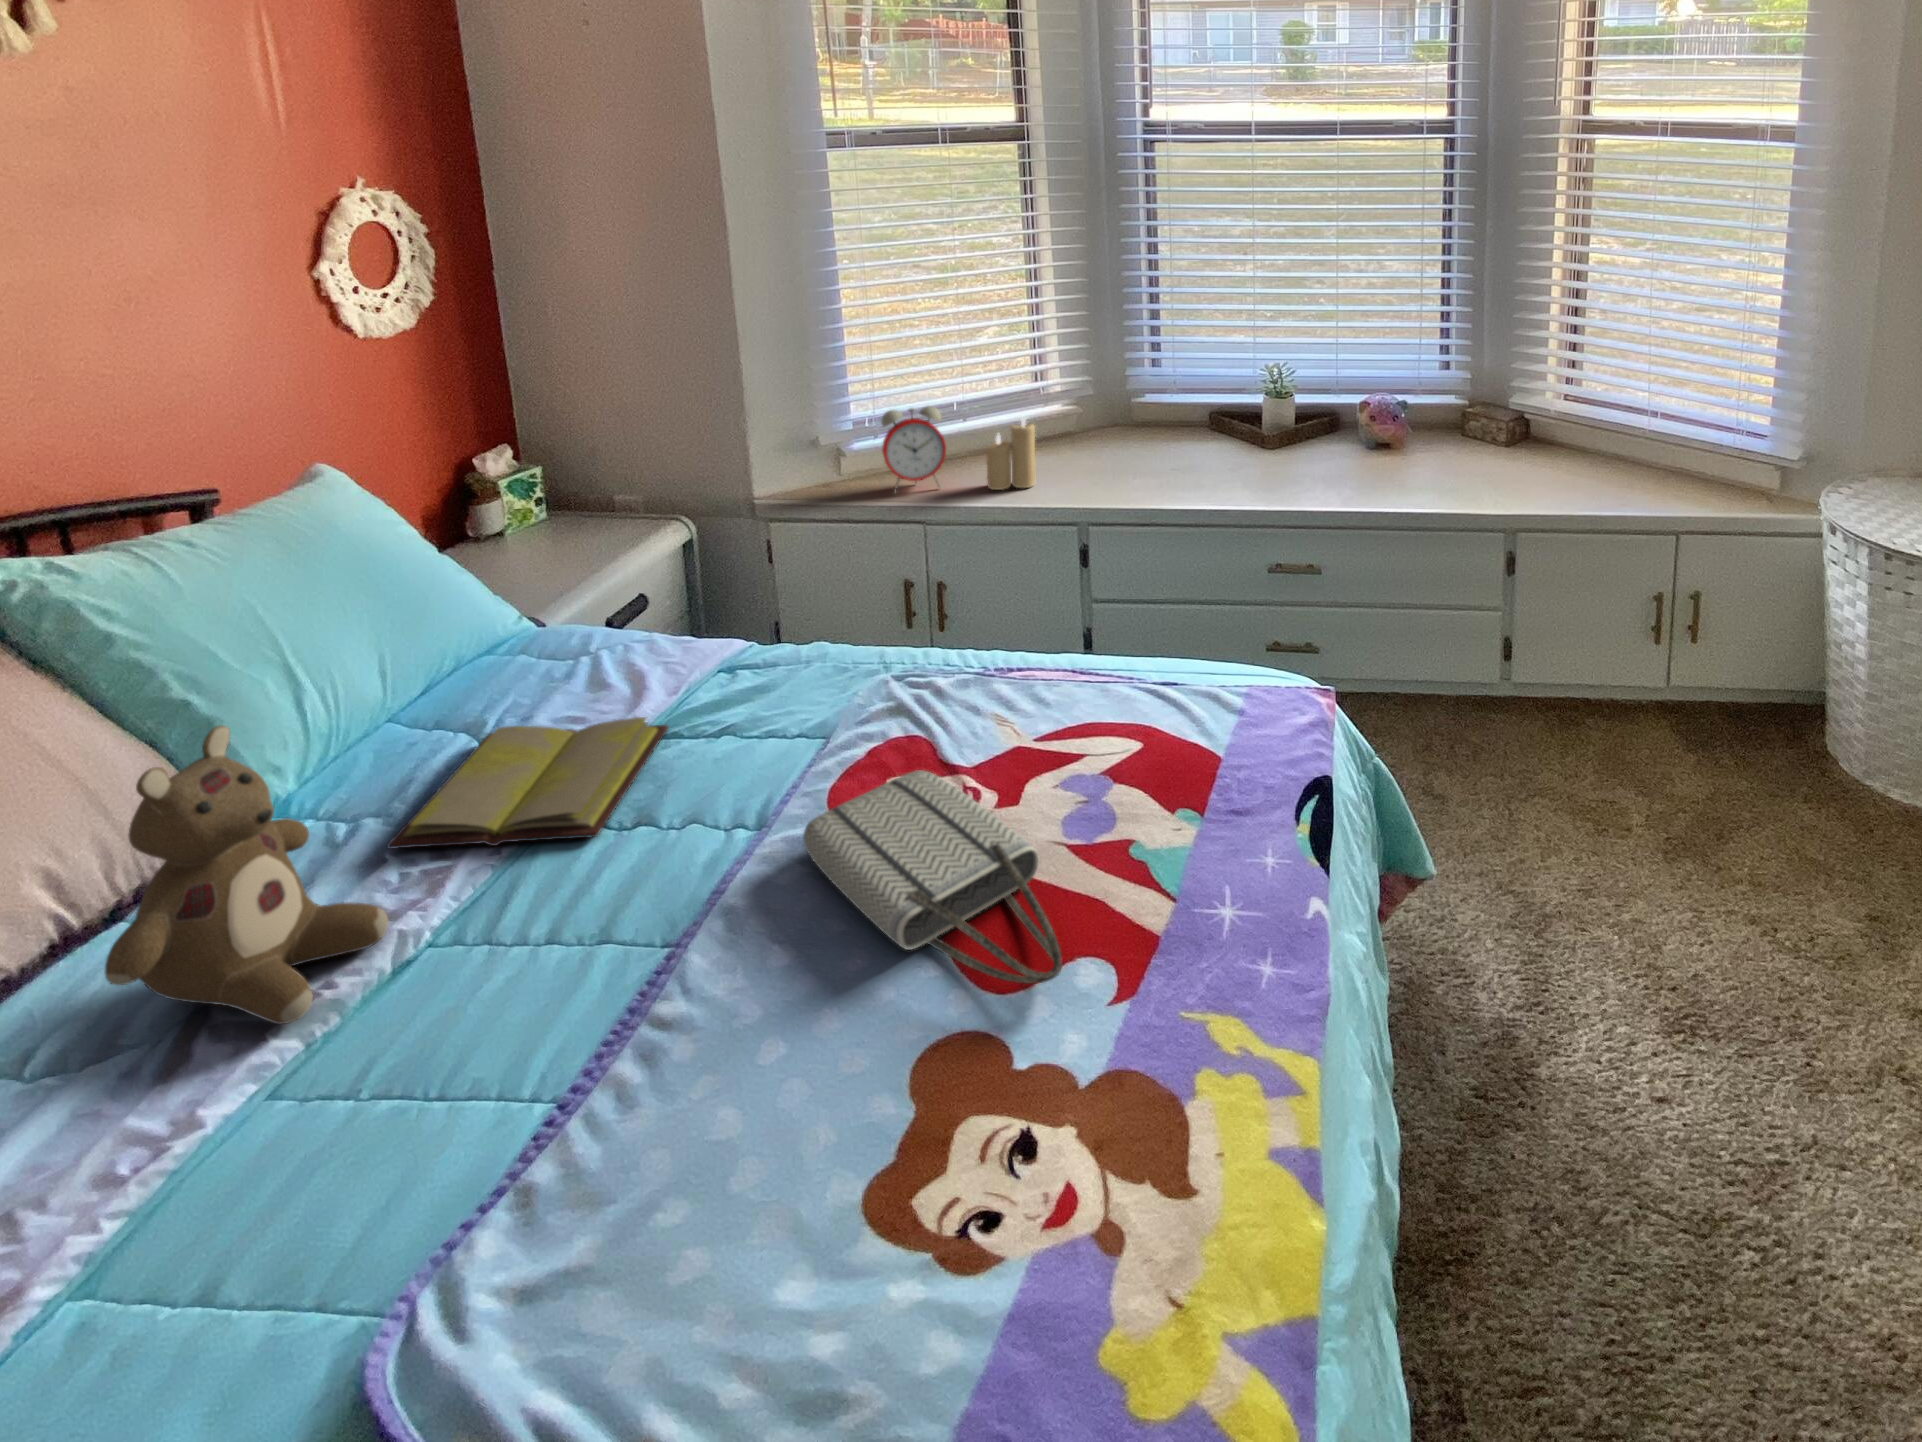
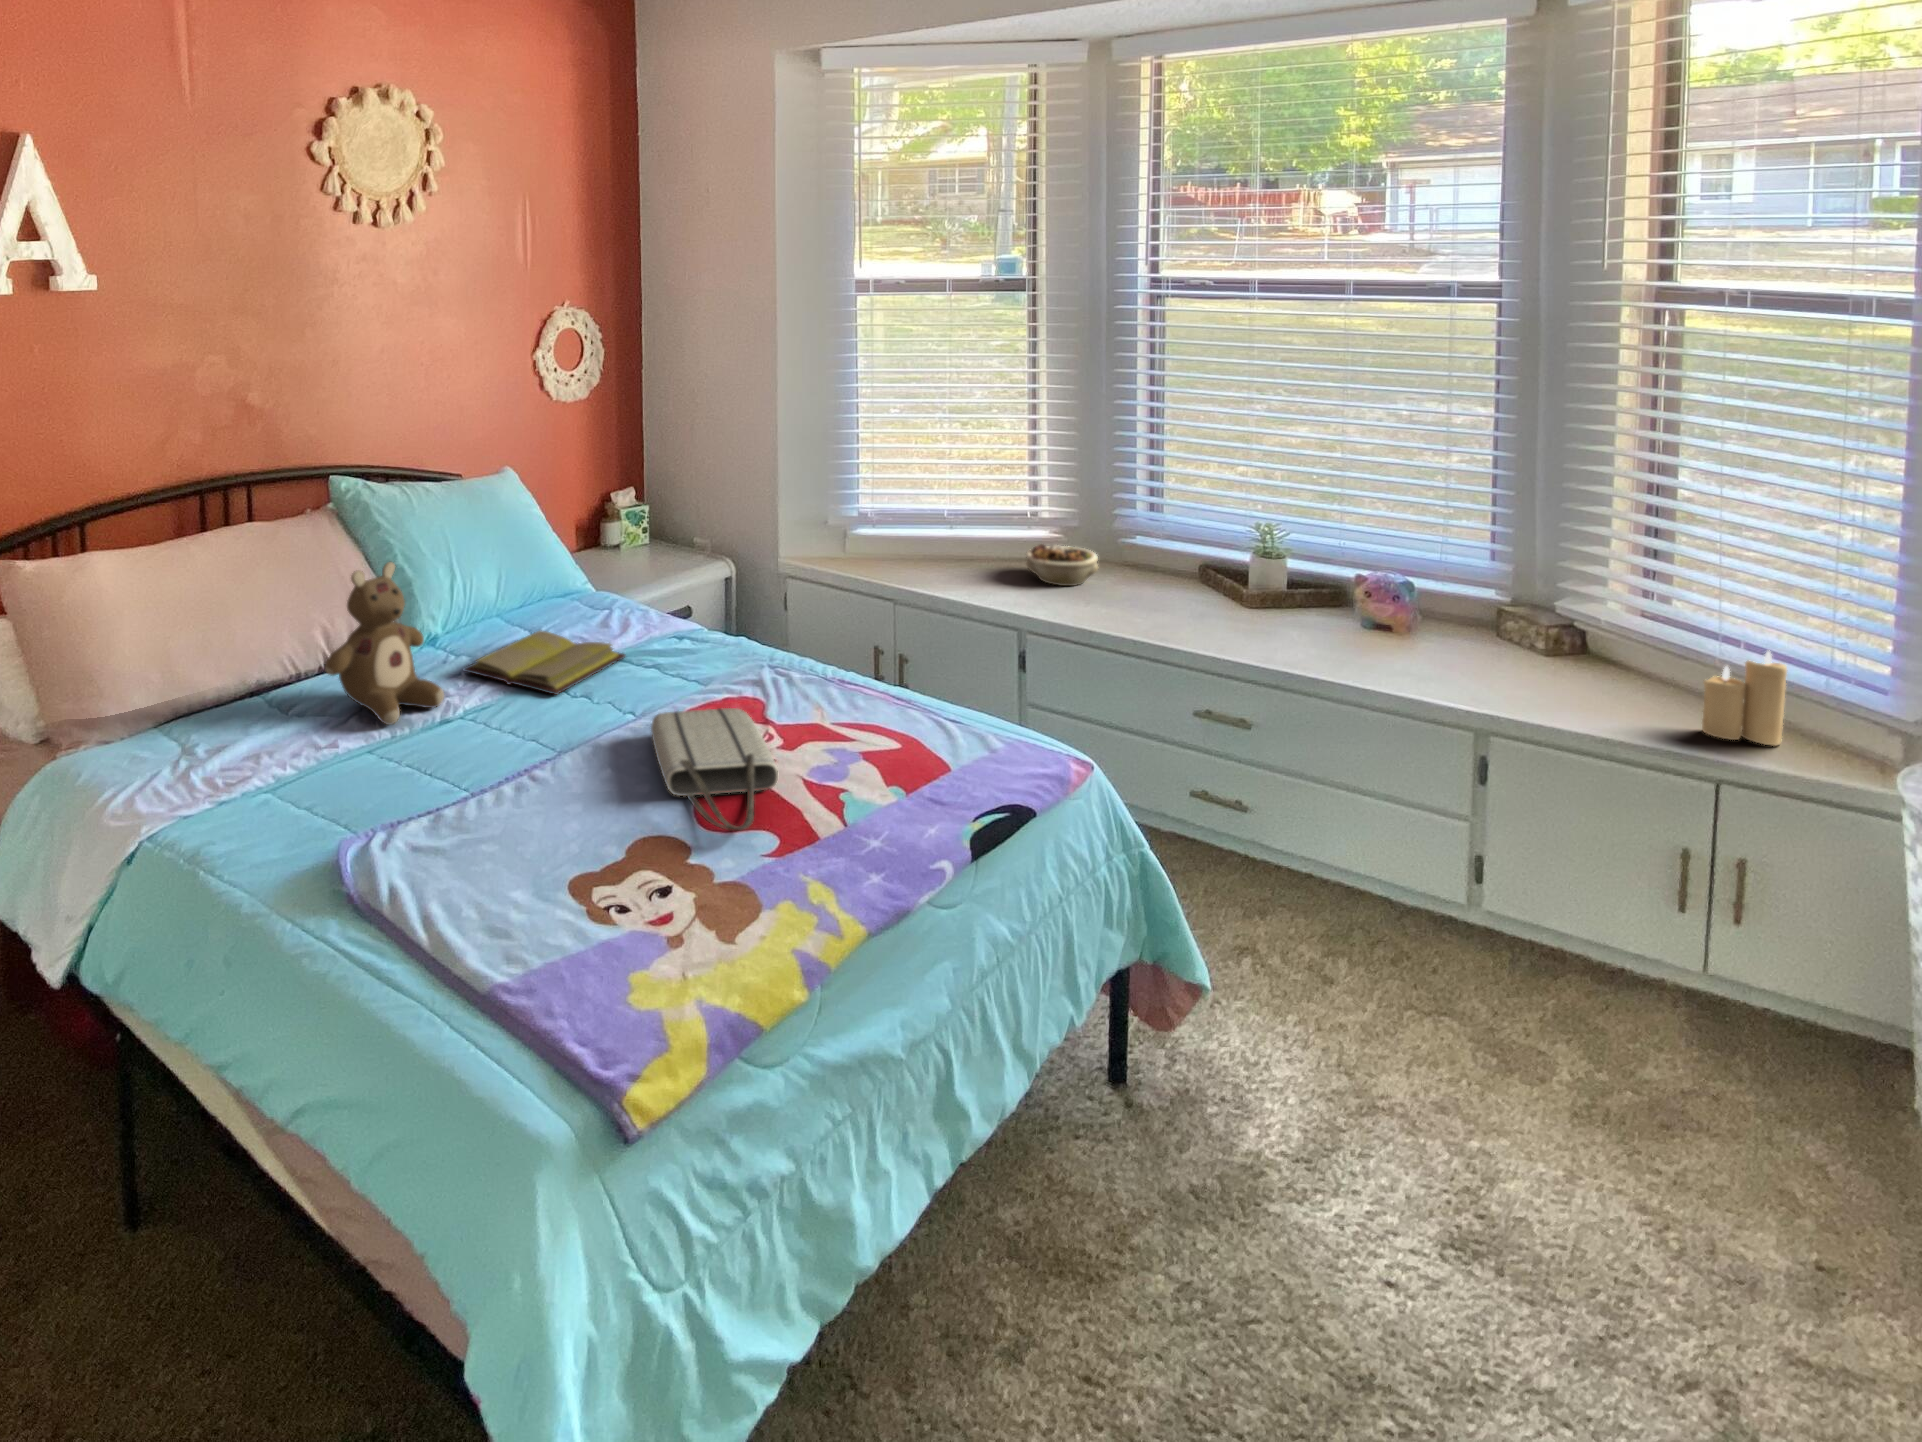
alarm clock: present [882,406,946,492] -> none [873,504,927,577]
candle: present [986,416,1035,490] -> present [1702,651,1787,746]
succulent planter: none [1054,420,1130,467] -> present [1026,544,1098,586]

